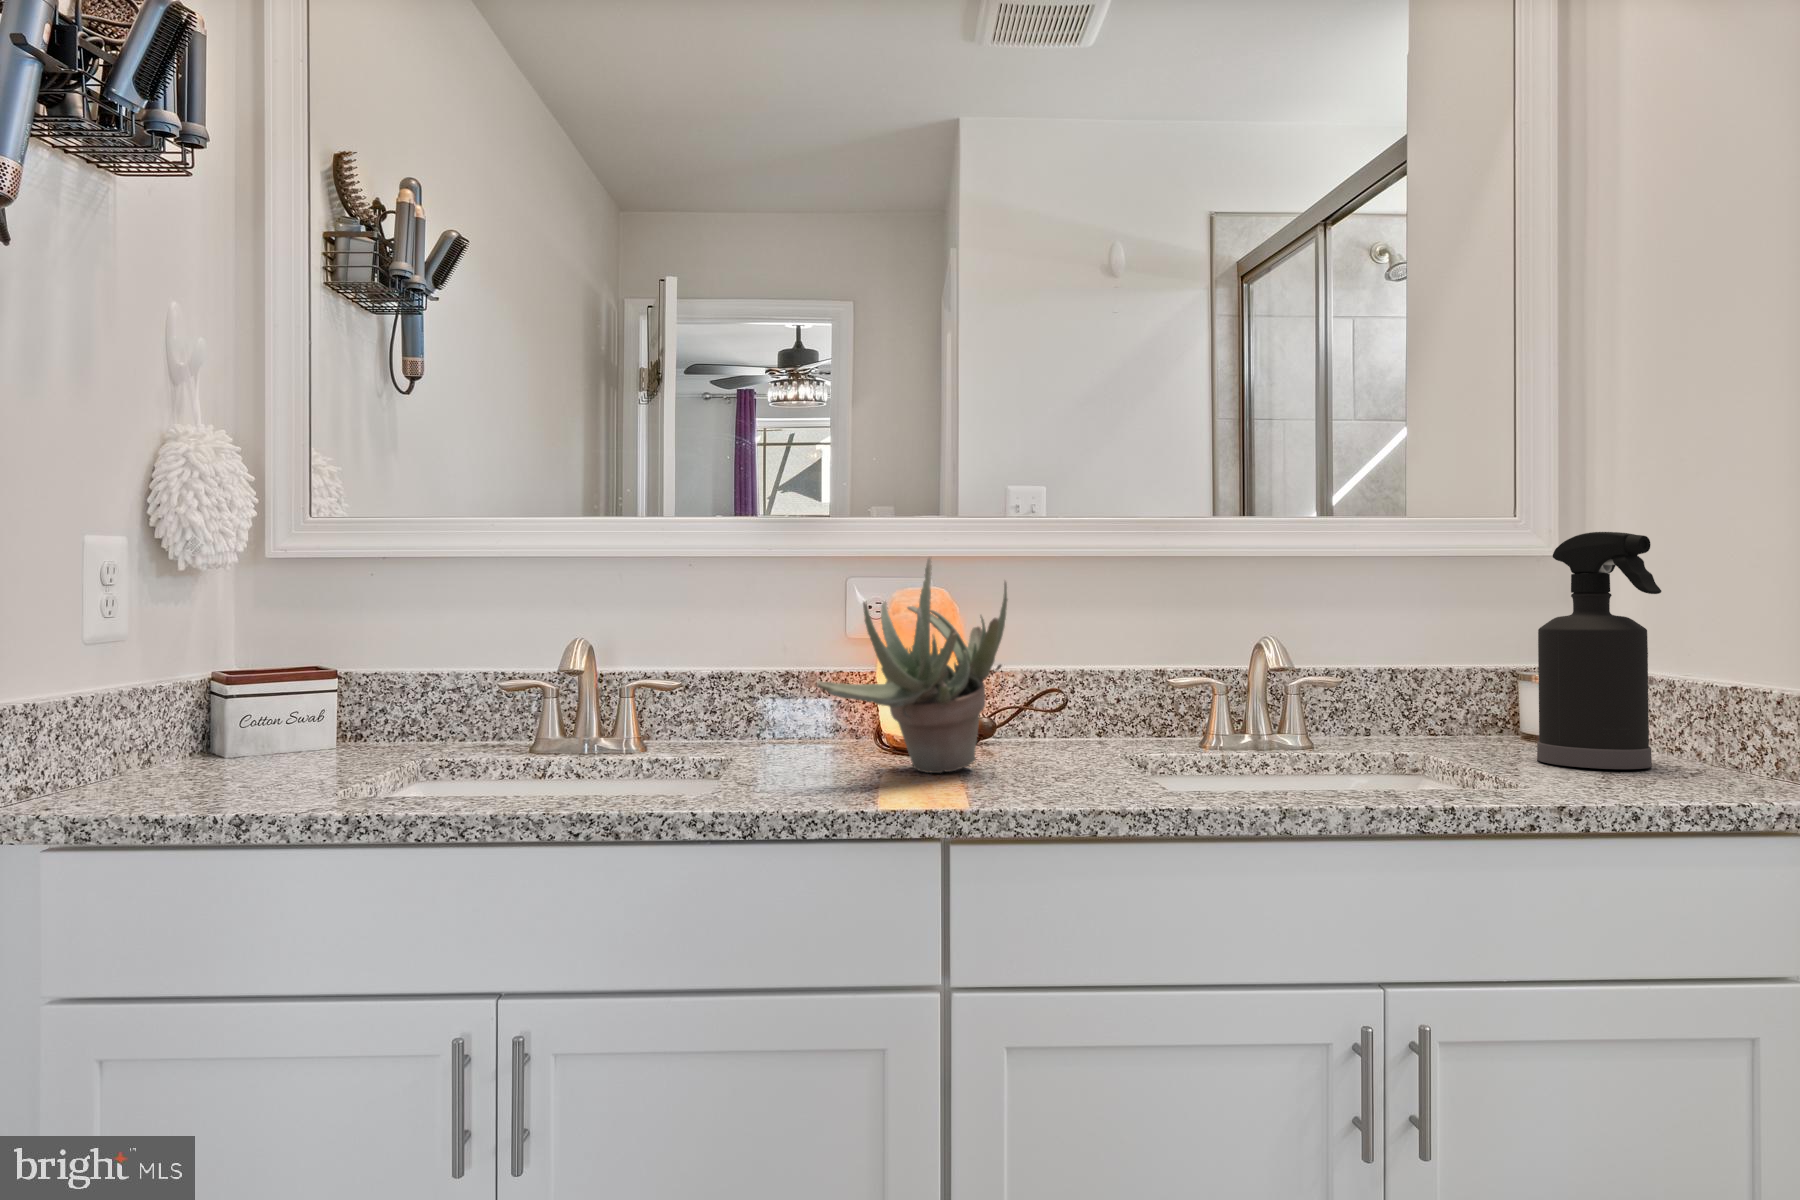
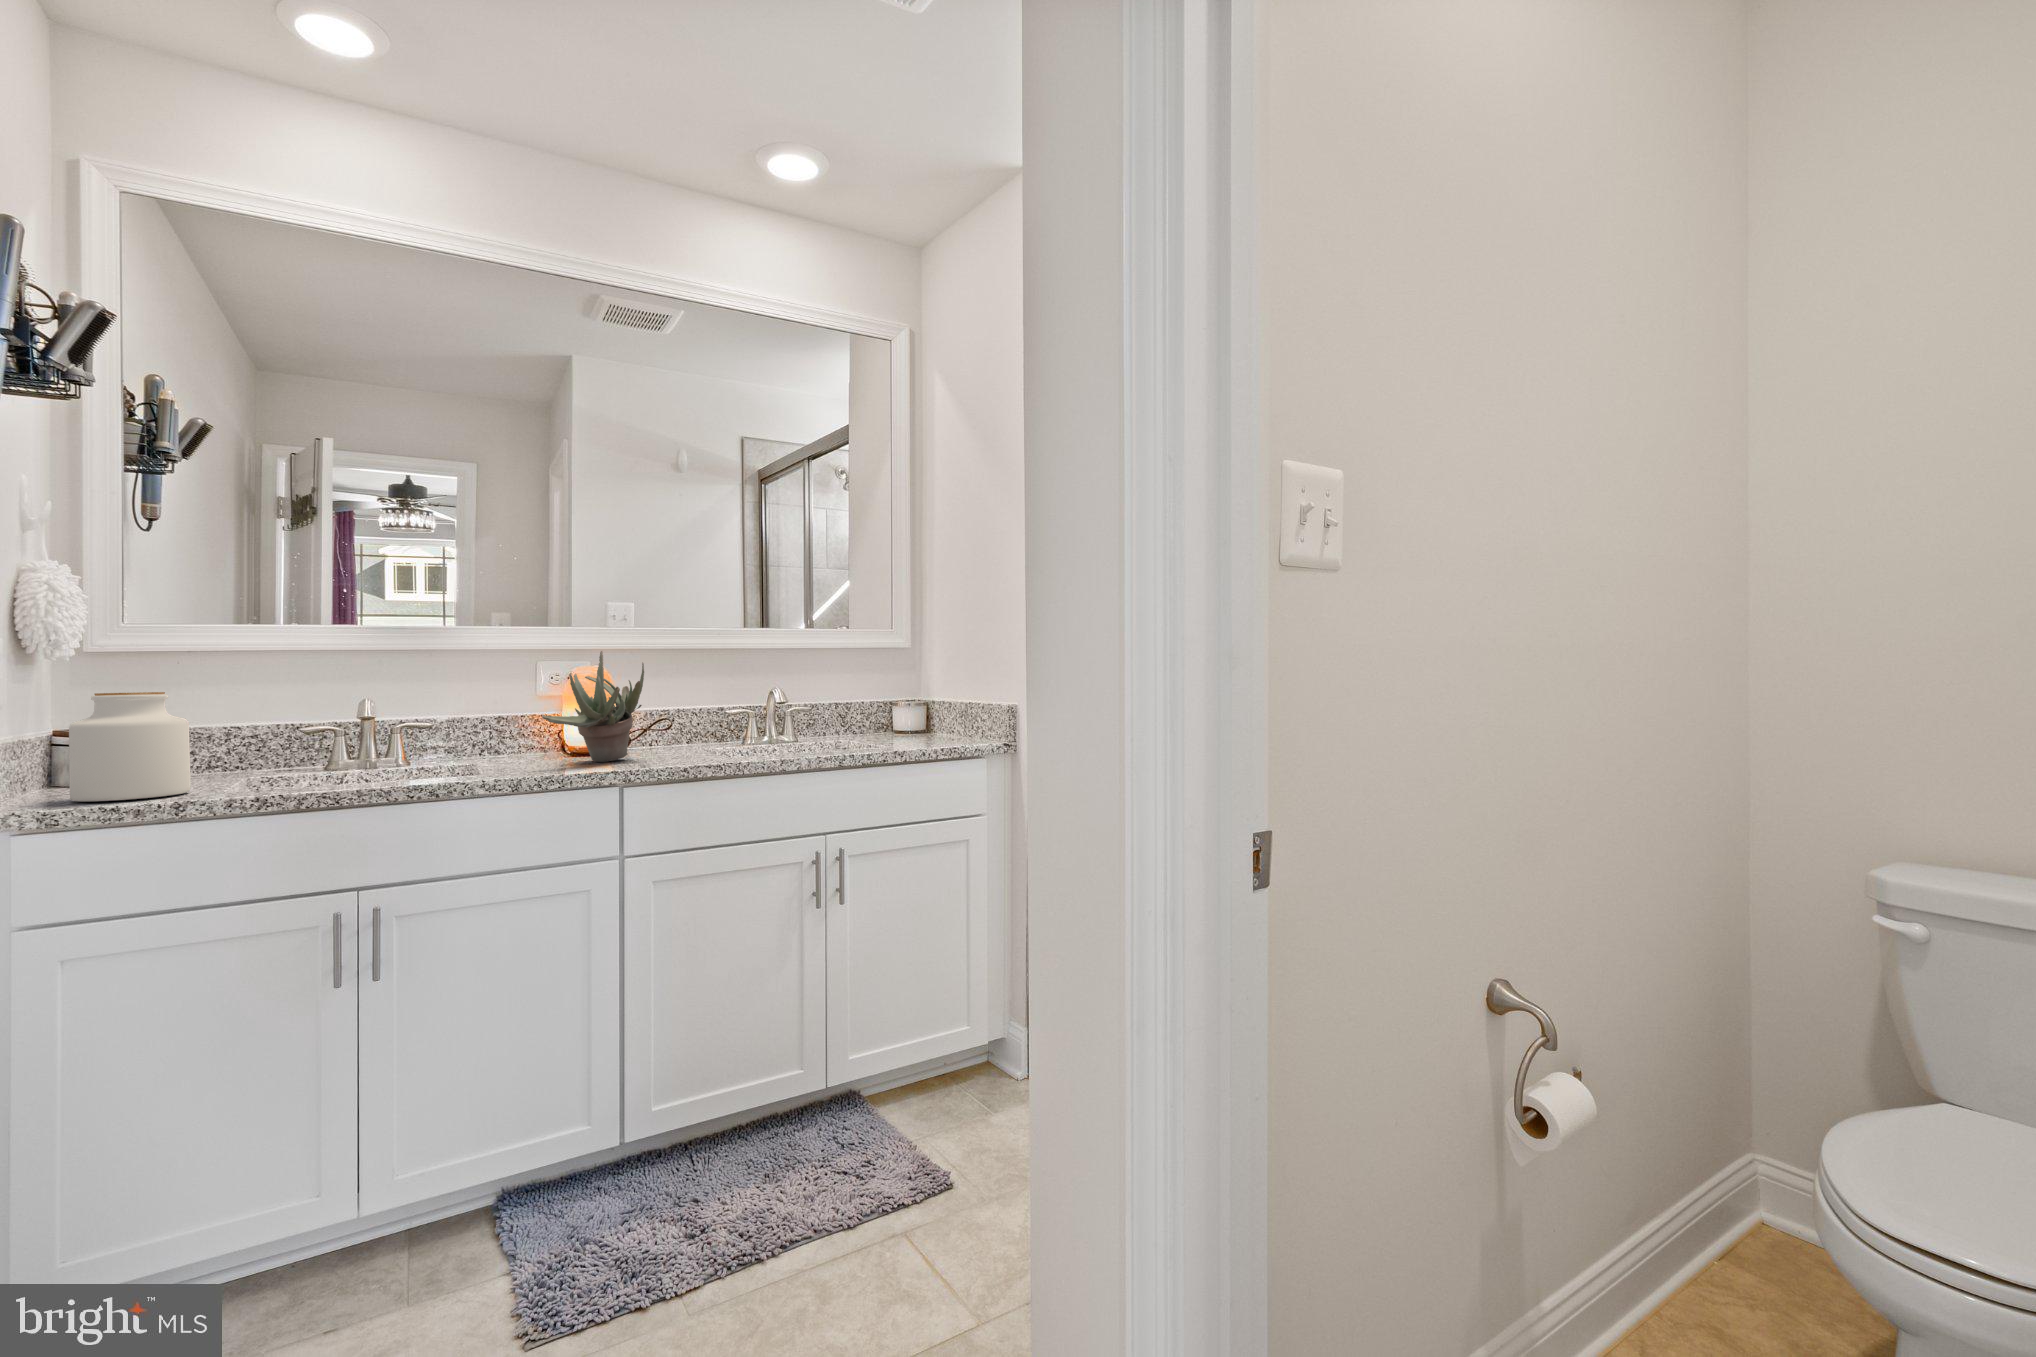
spray bottle: present [1537,532,1661,769] -> none [899,638,942,741]
jar: none [149,621,312,797] -> present [69,692,191,802]

